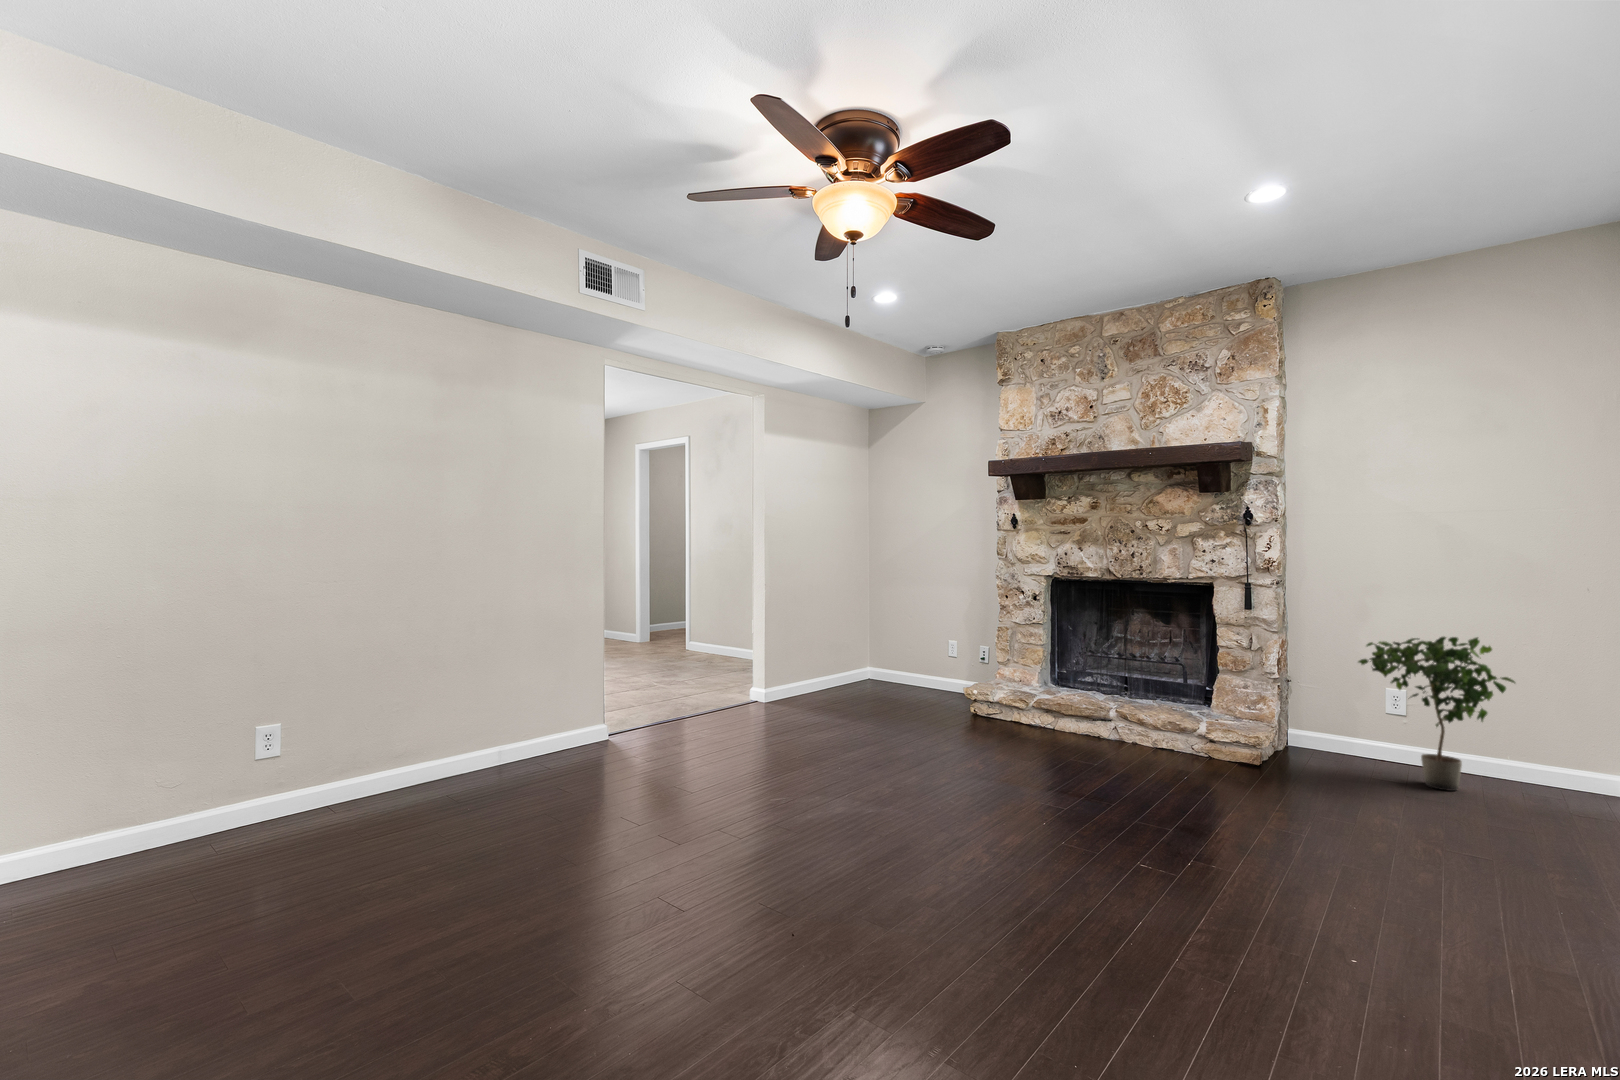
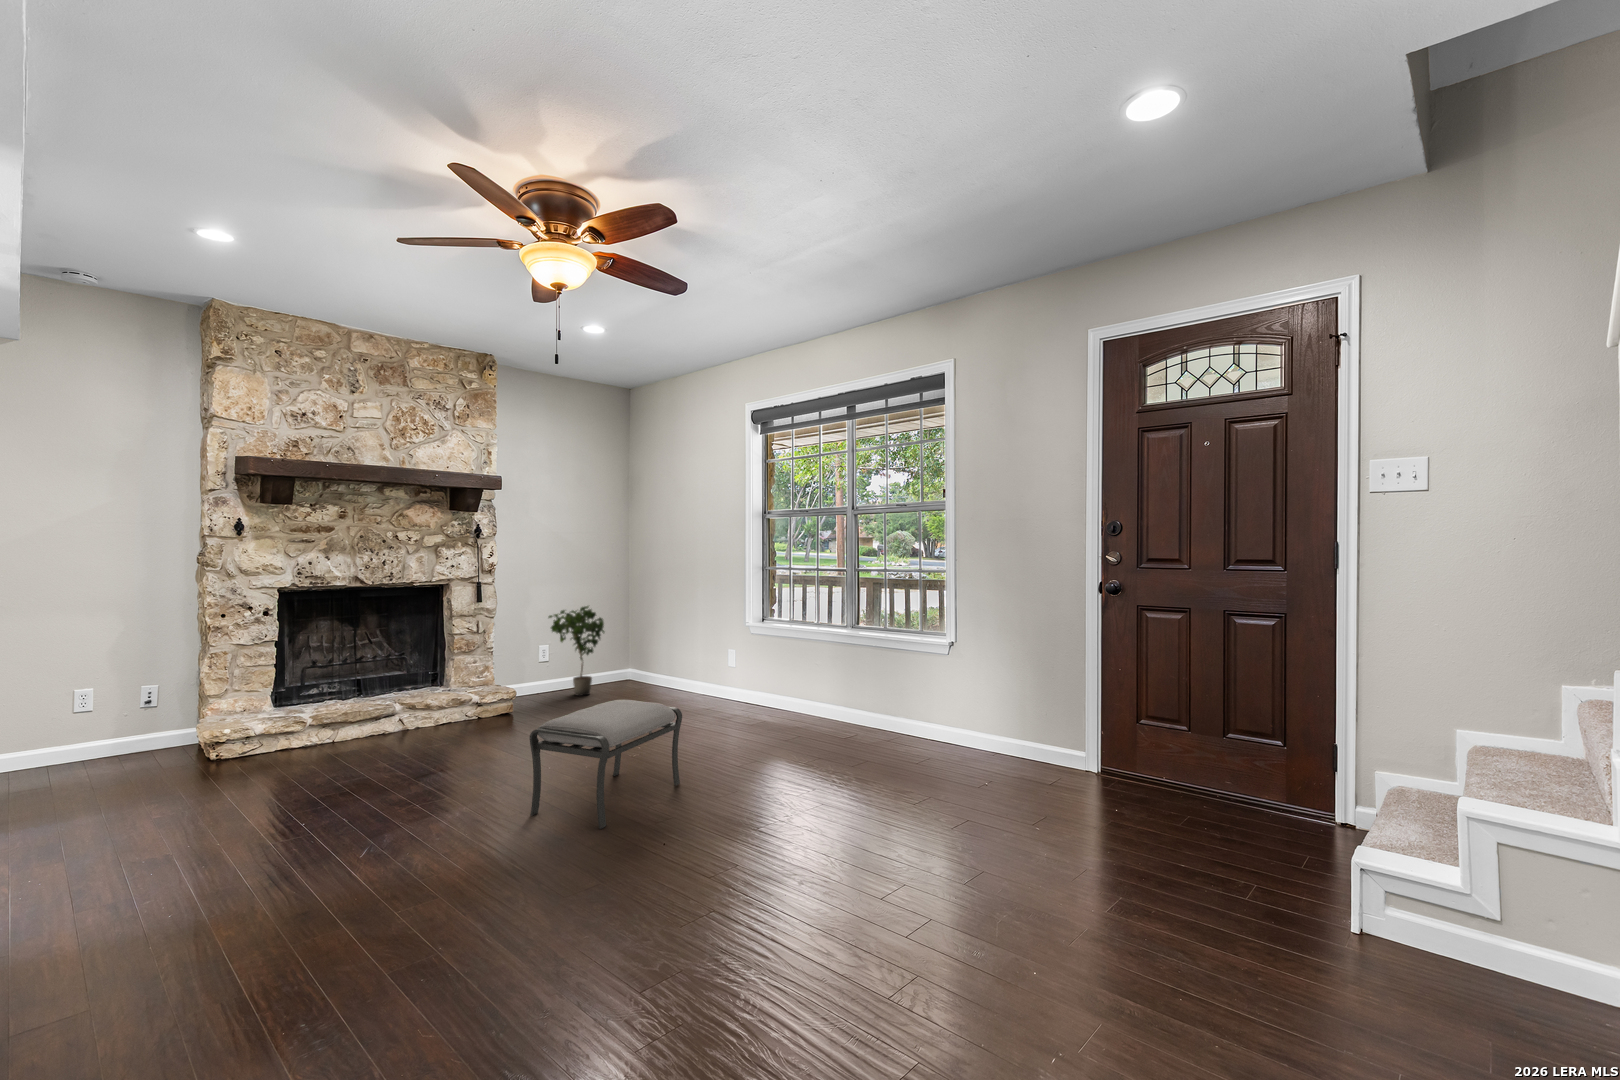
ottoman: none [913,734,1106,909] -> present [530,700,682,829]

